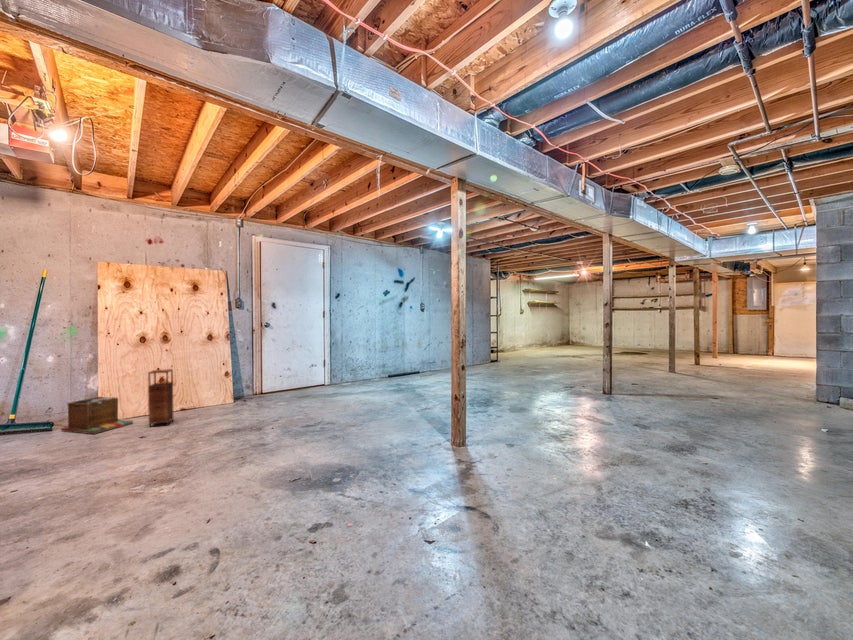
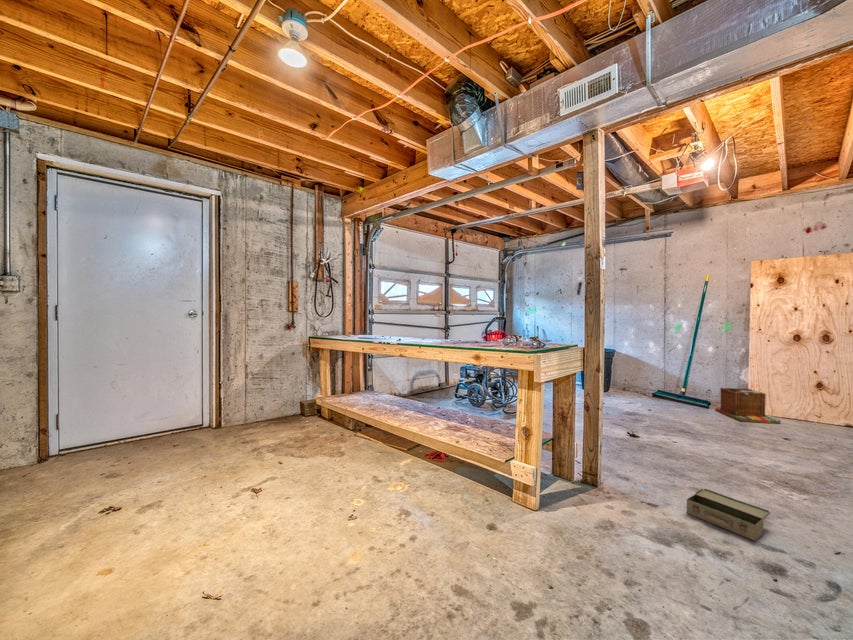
storage cabinet: present [148,369,173,426] -> none [797,372,831,438]
toolbox: none [59,517,155,580] -> present [687,489,770,541]

